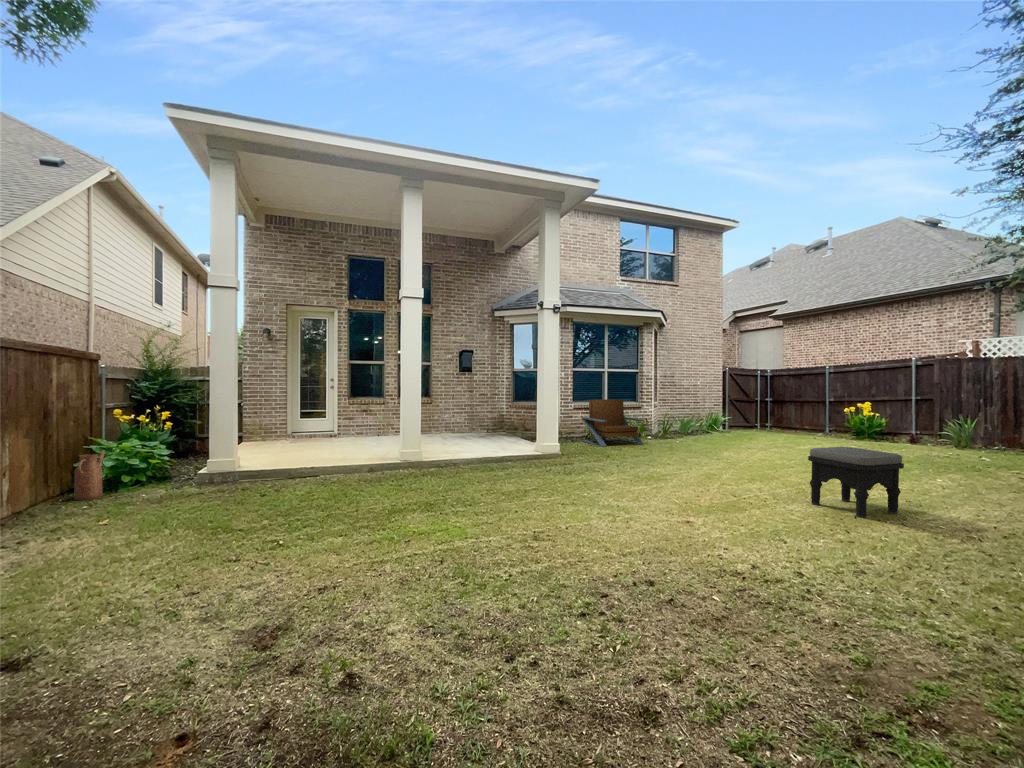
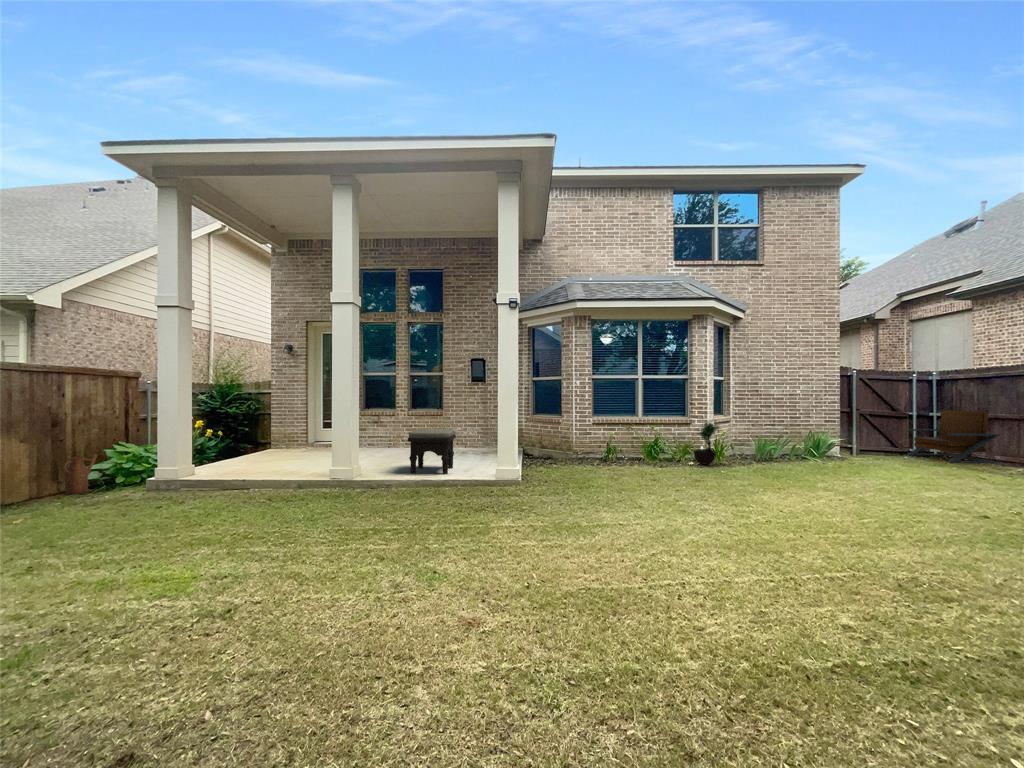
lounge chair: present [582,399,644,447] -> present [908,410,999,463]
potted tree: none [646,402,669,439] -> present [694,422,719,465]
ottoman: present [808,447,904,518] -> present [408,429,456,474]

